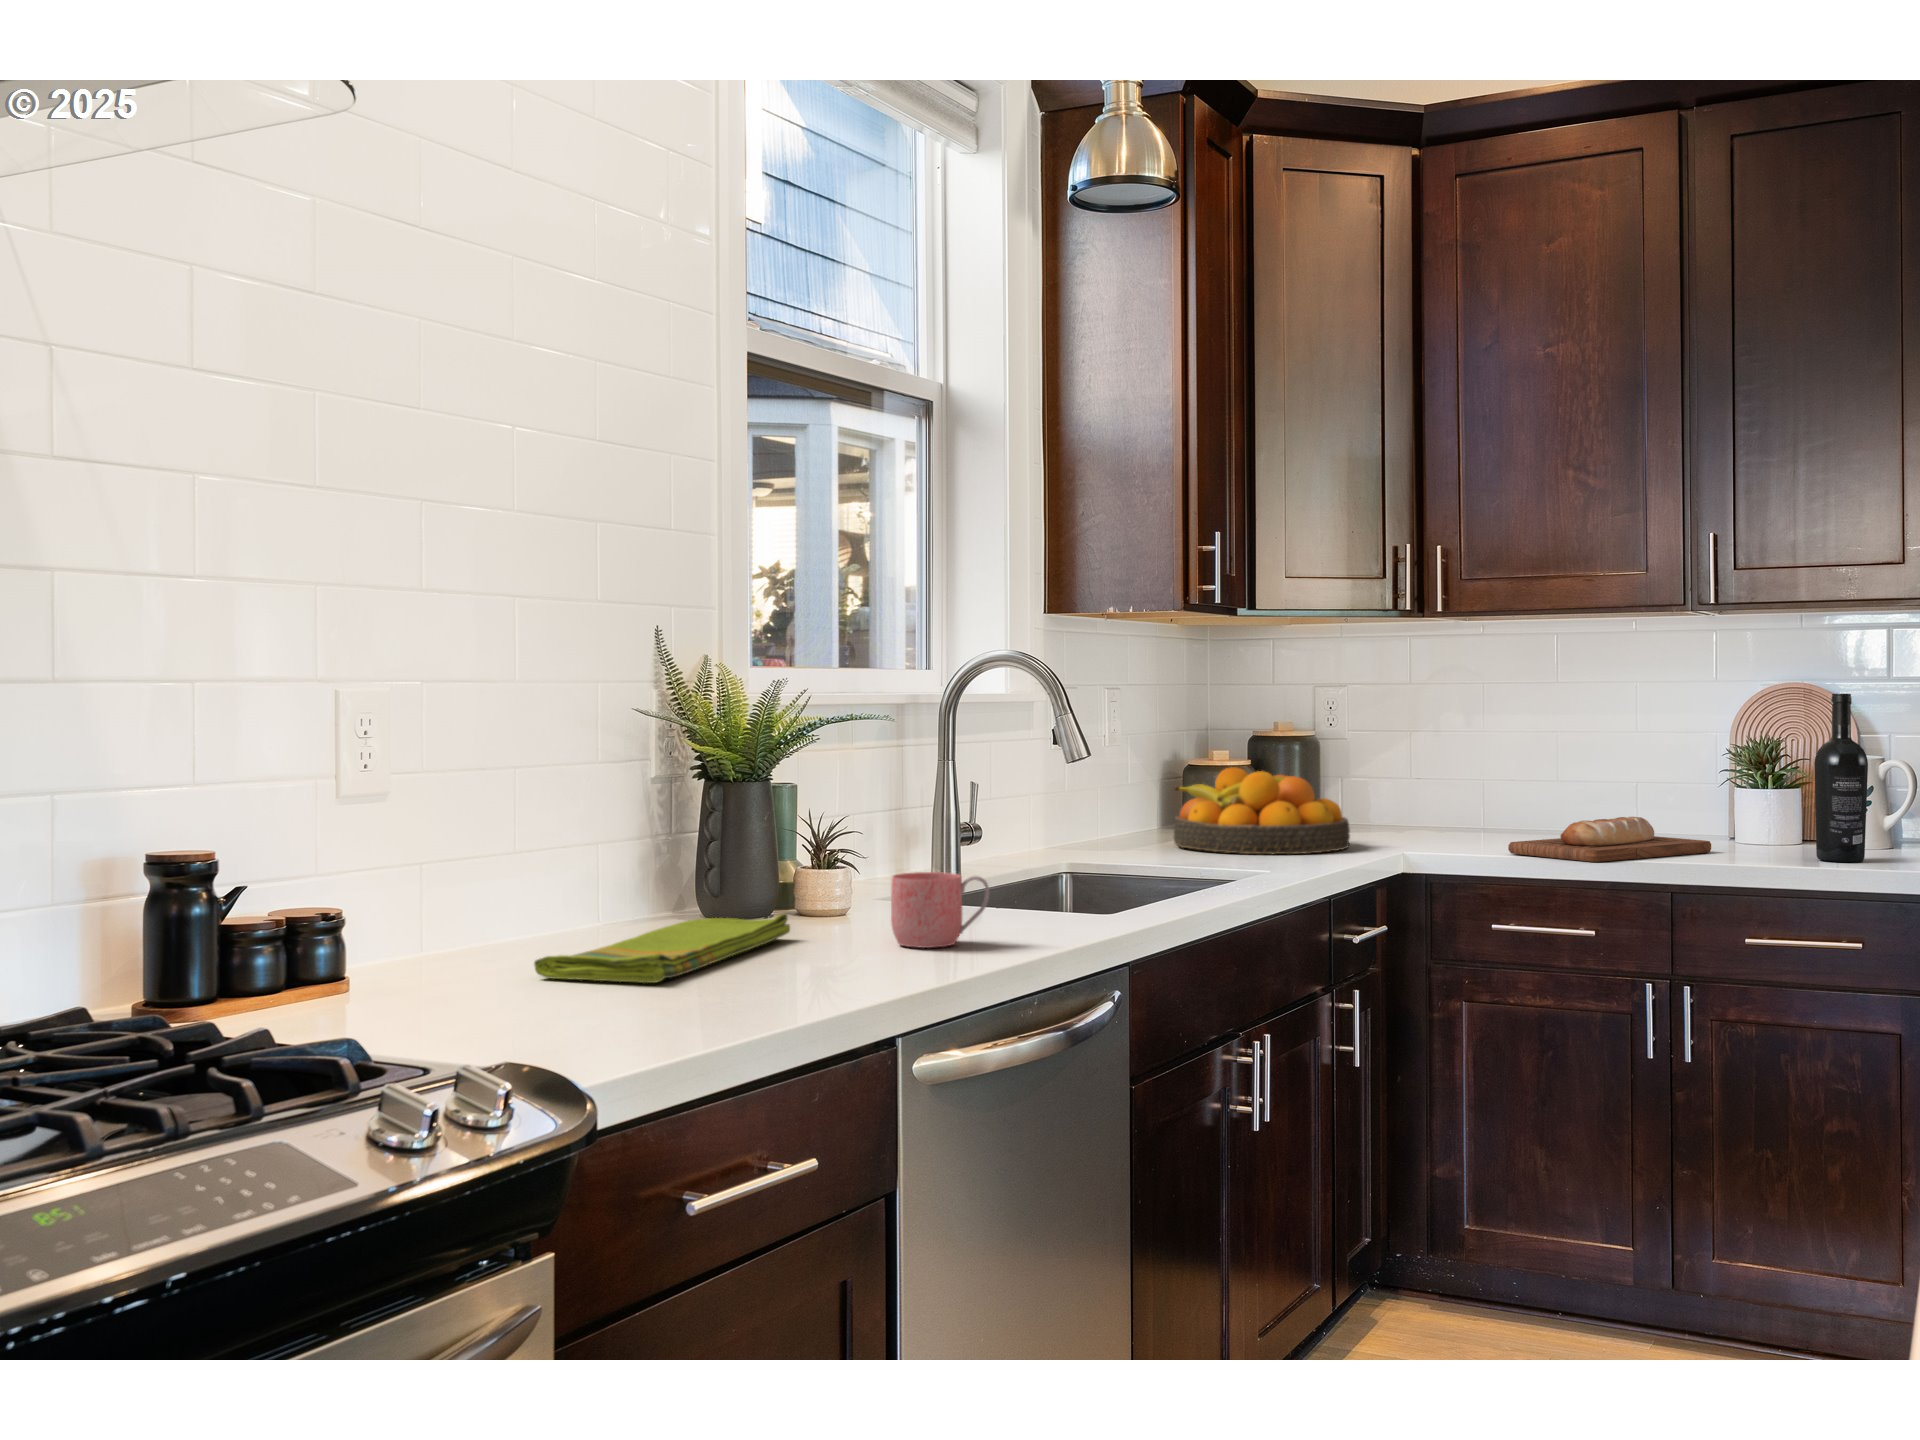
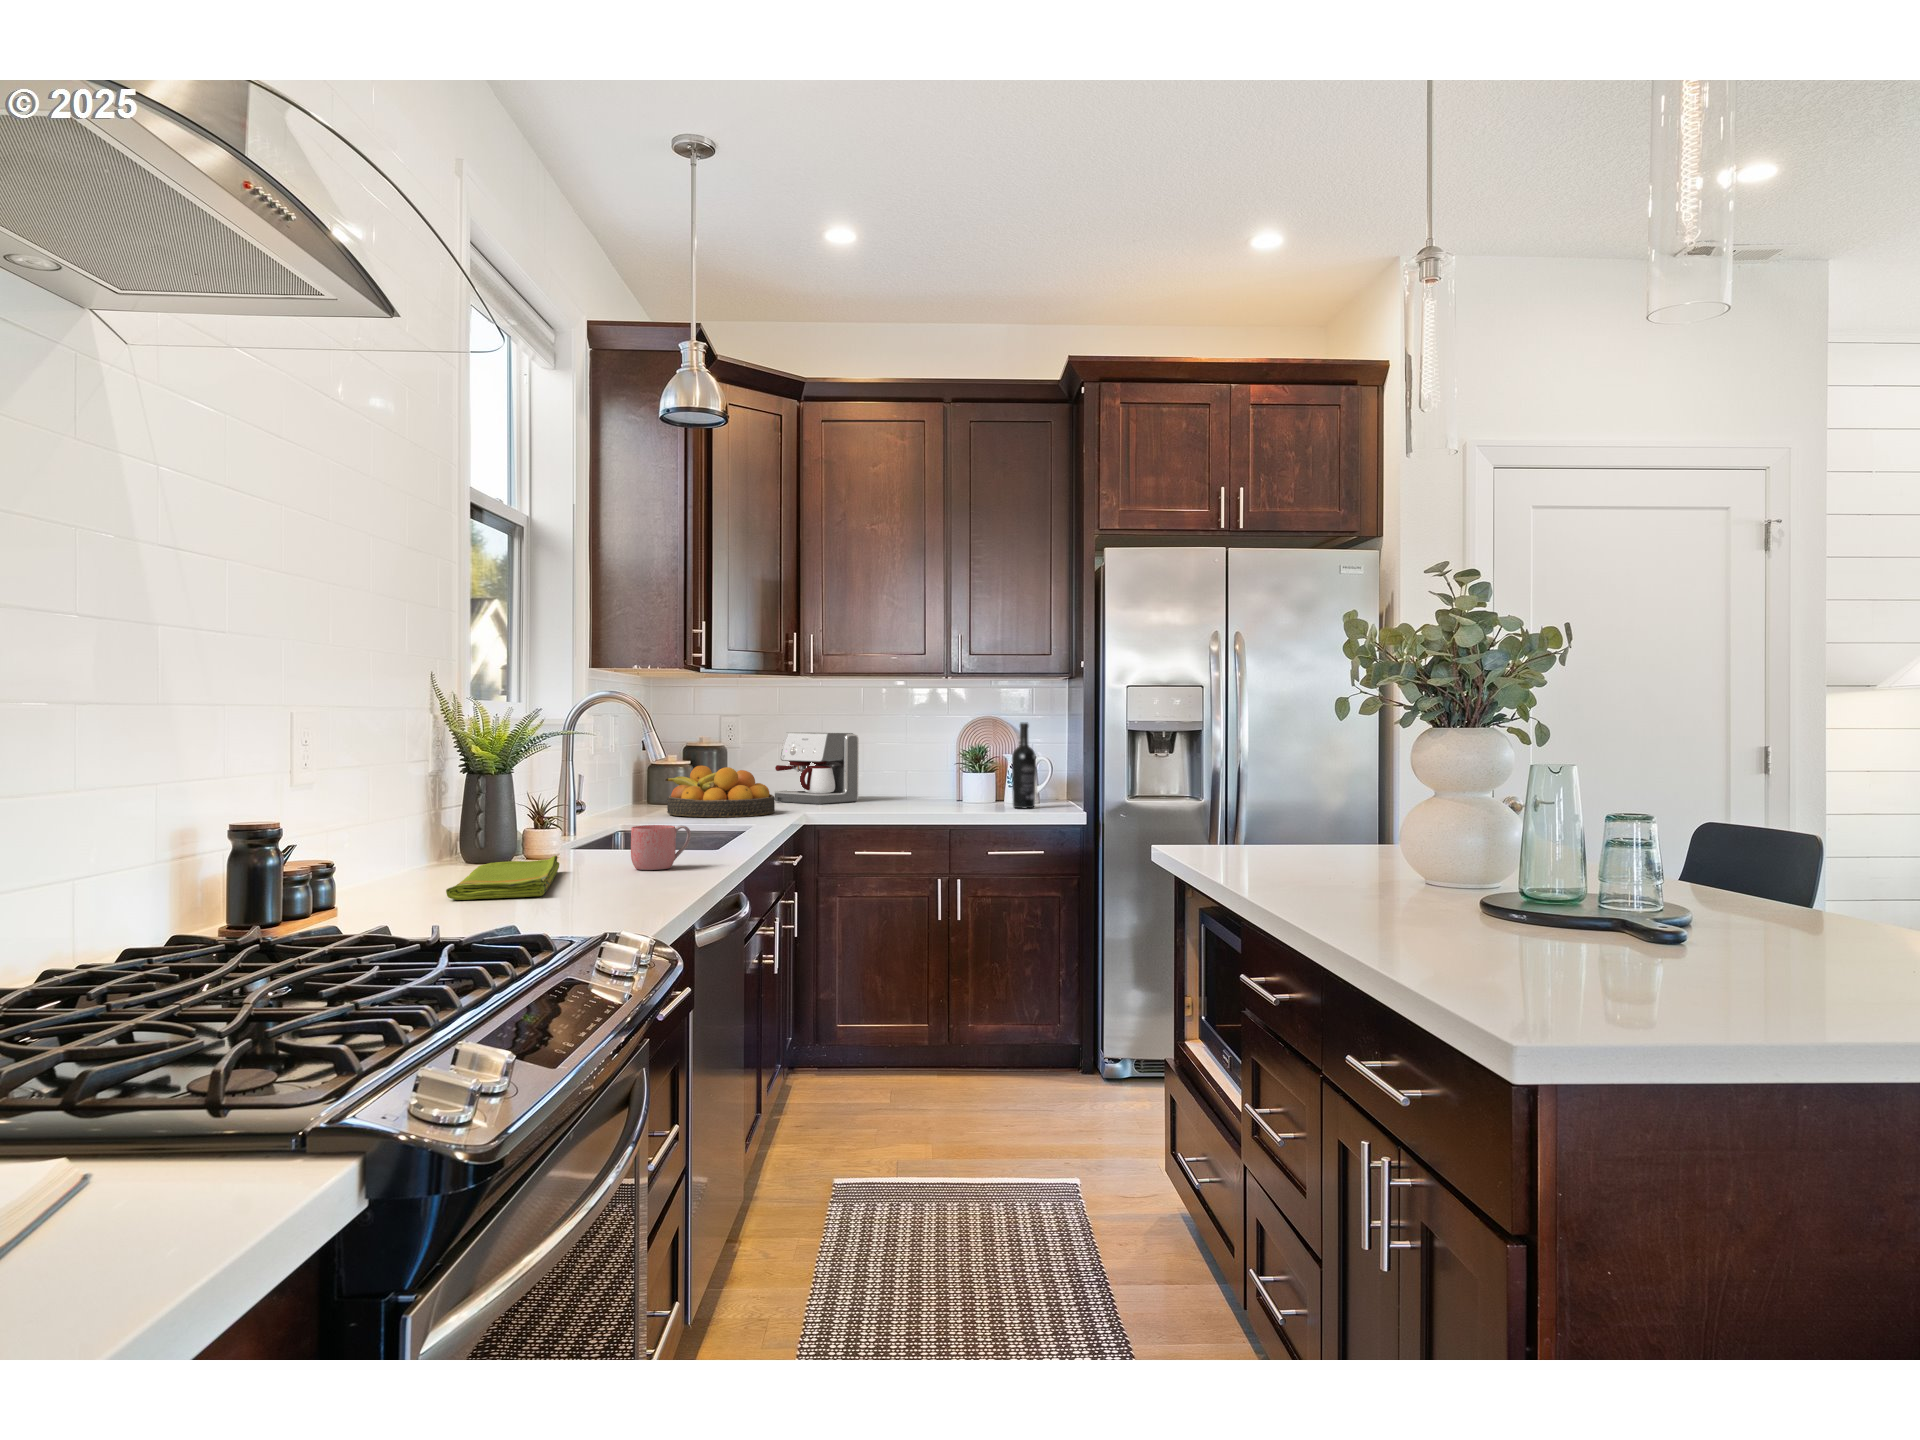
coffee maker: none [1390,712,1539,836] -> present [775,732,859,804]
bread loaf: present [1508,817,1711,862] -> none [865,789,960,813]

